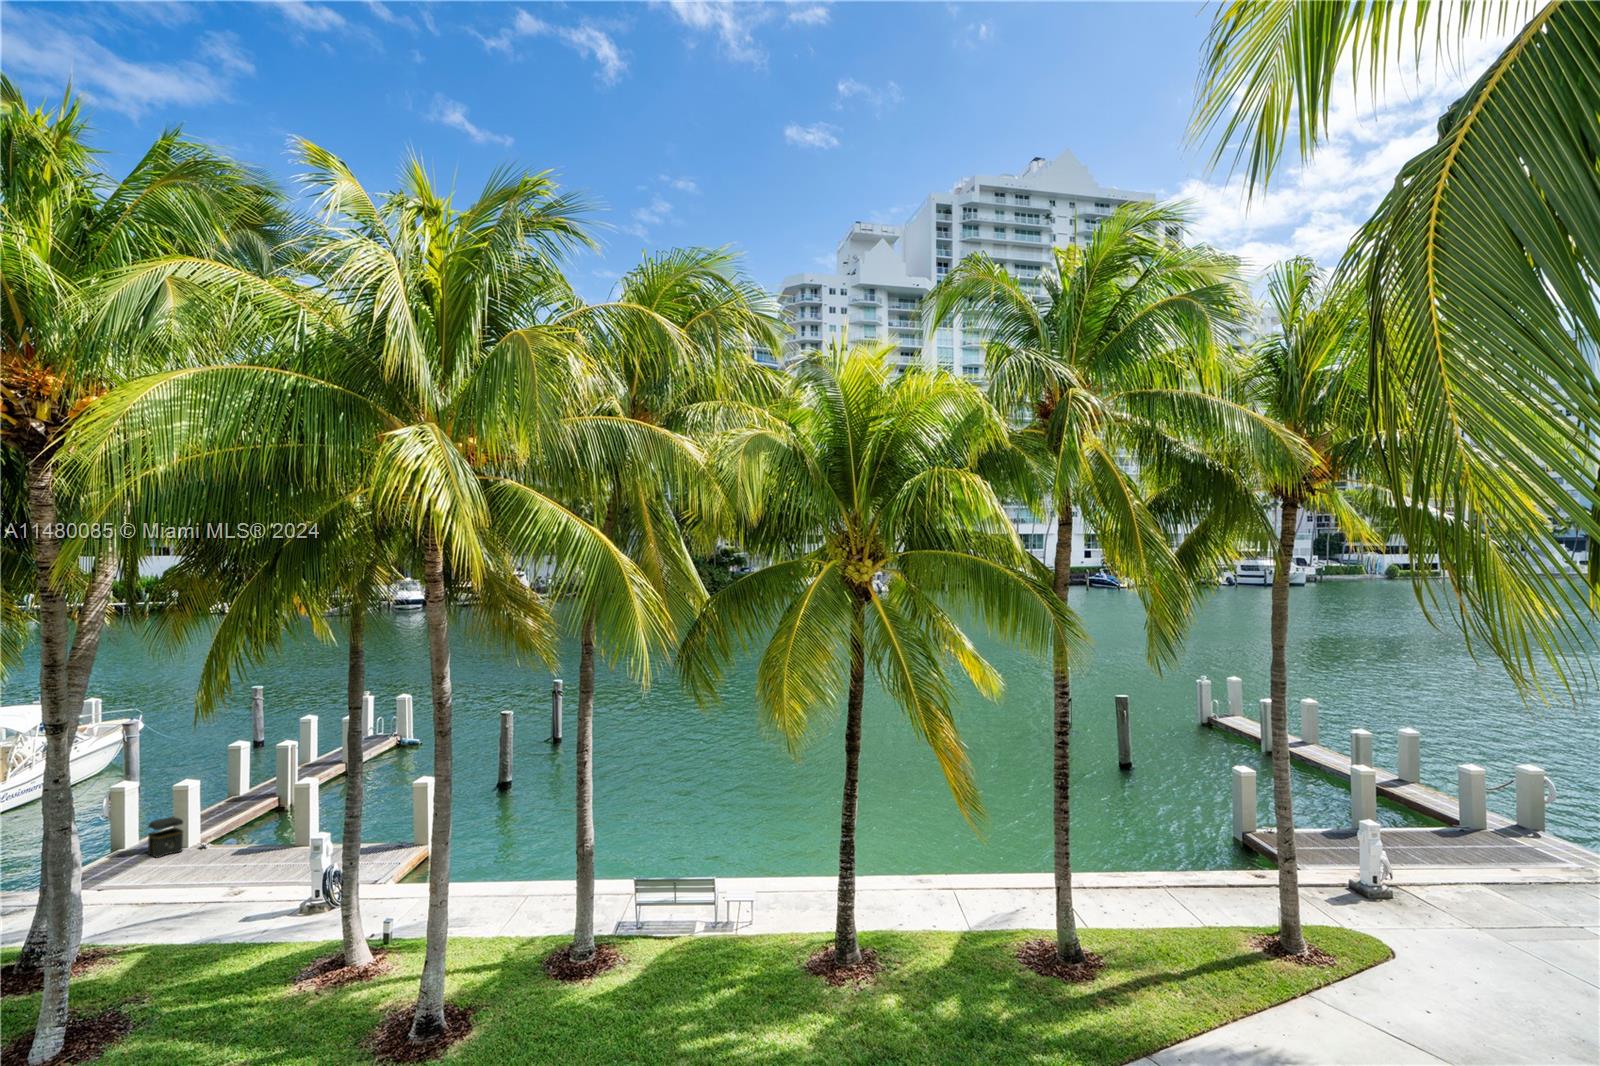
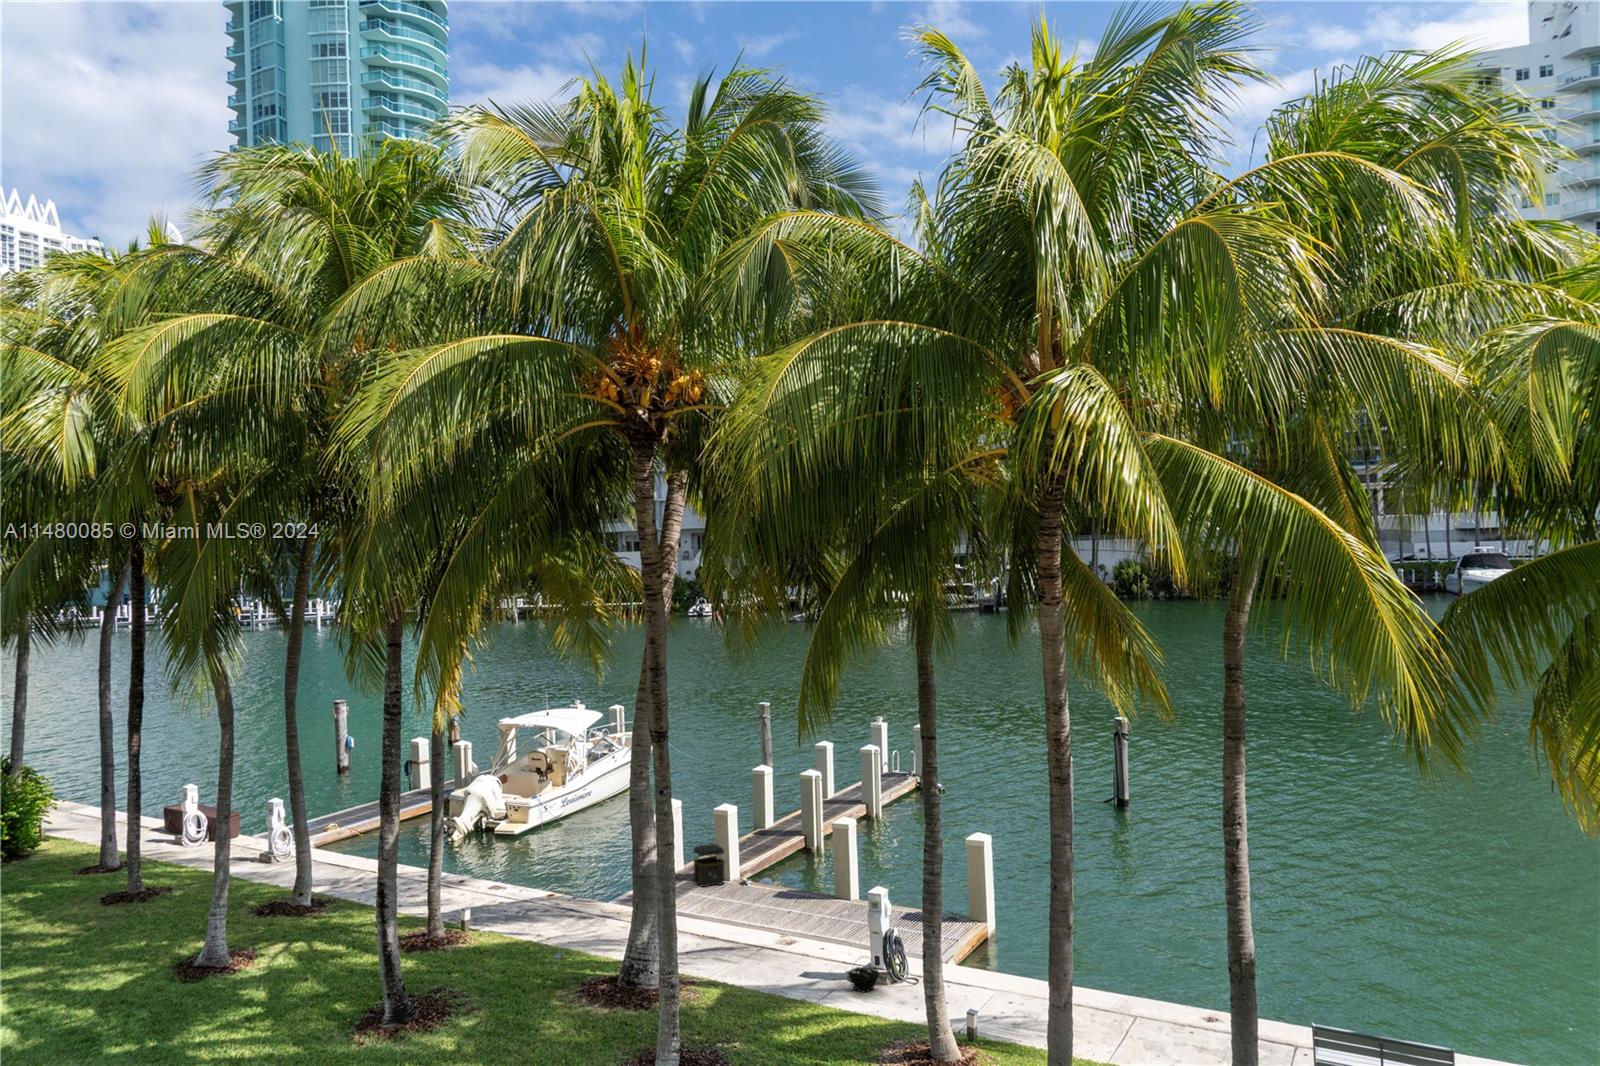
basket: none [281,892,315,923] -> present [846,967,879,992]

